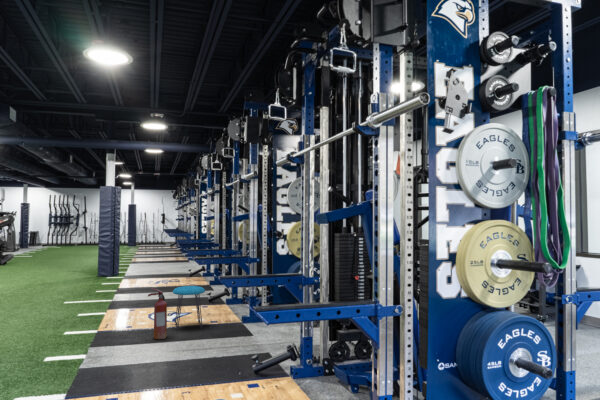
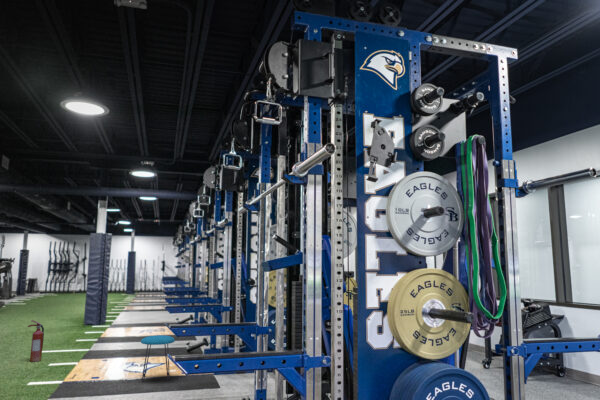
fire extinguisher: present [148,288,167,339] -> present [28,320,44,362]

